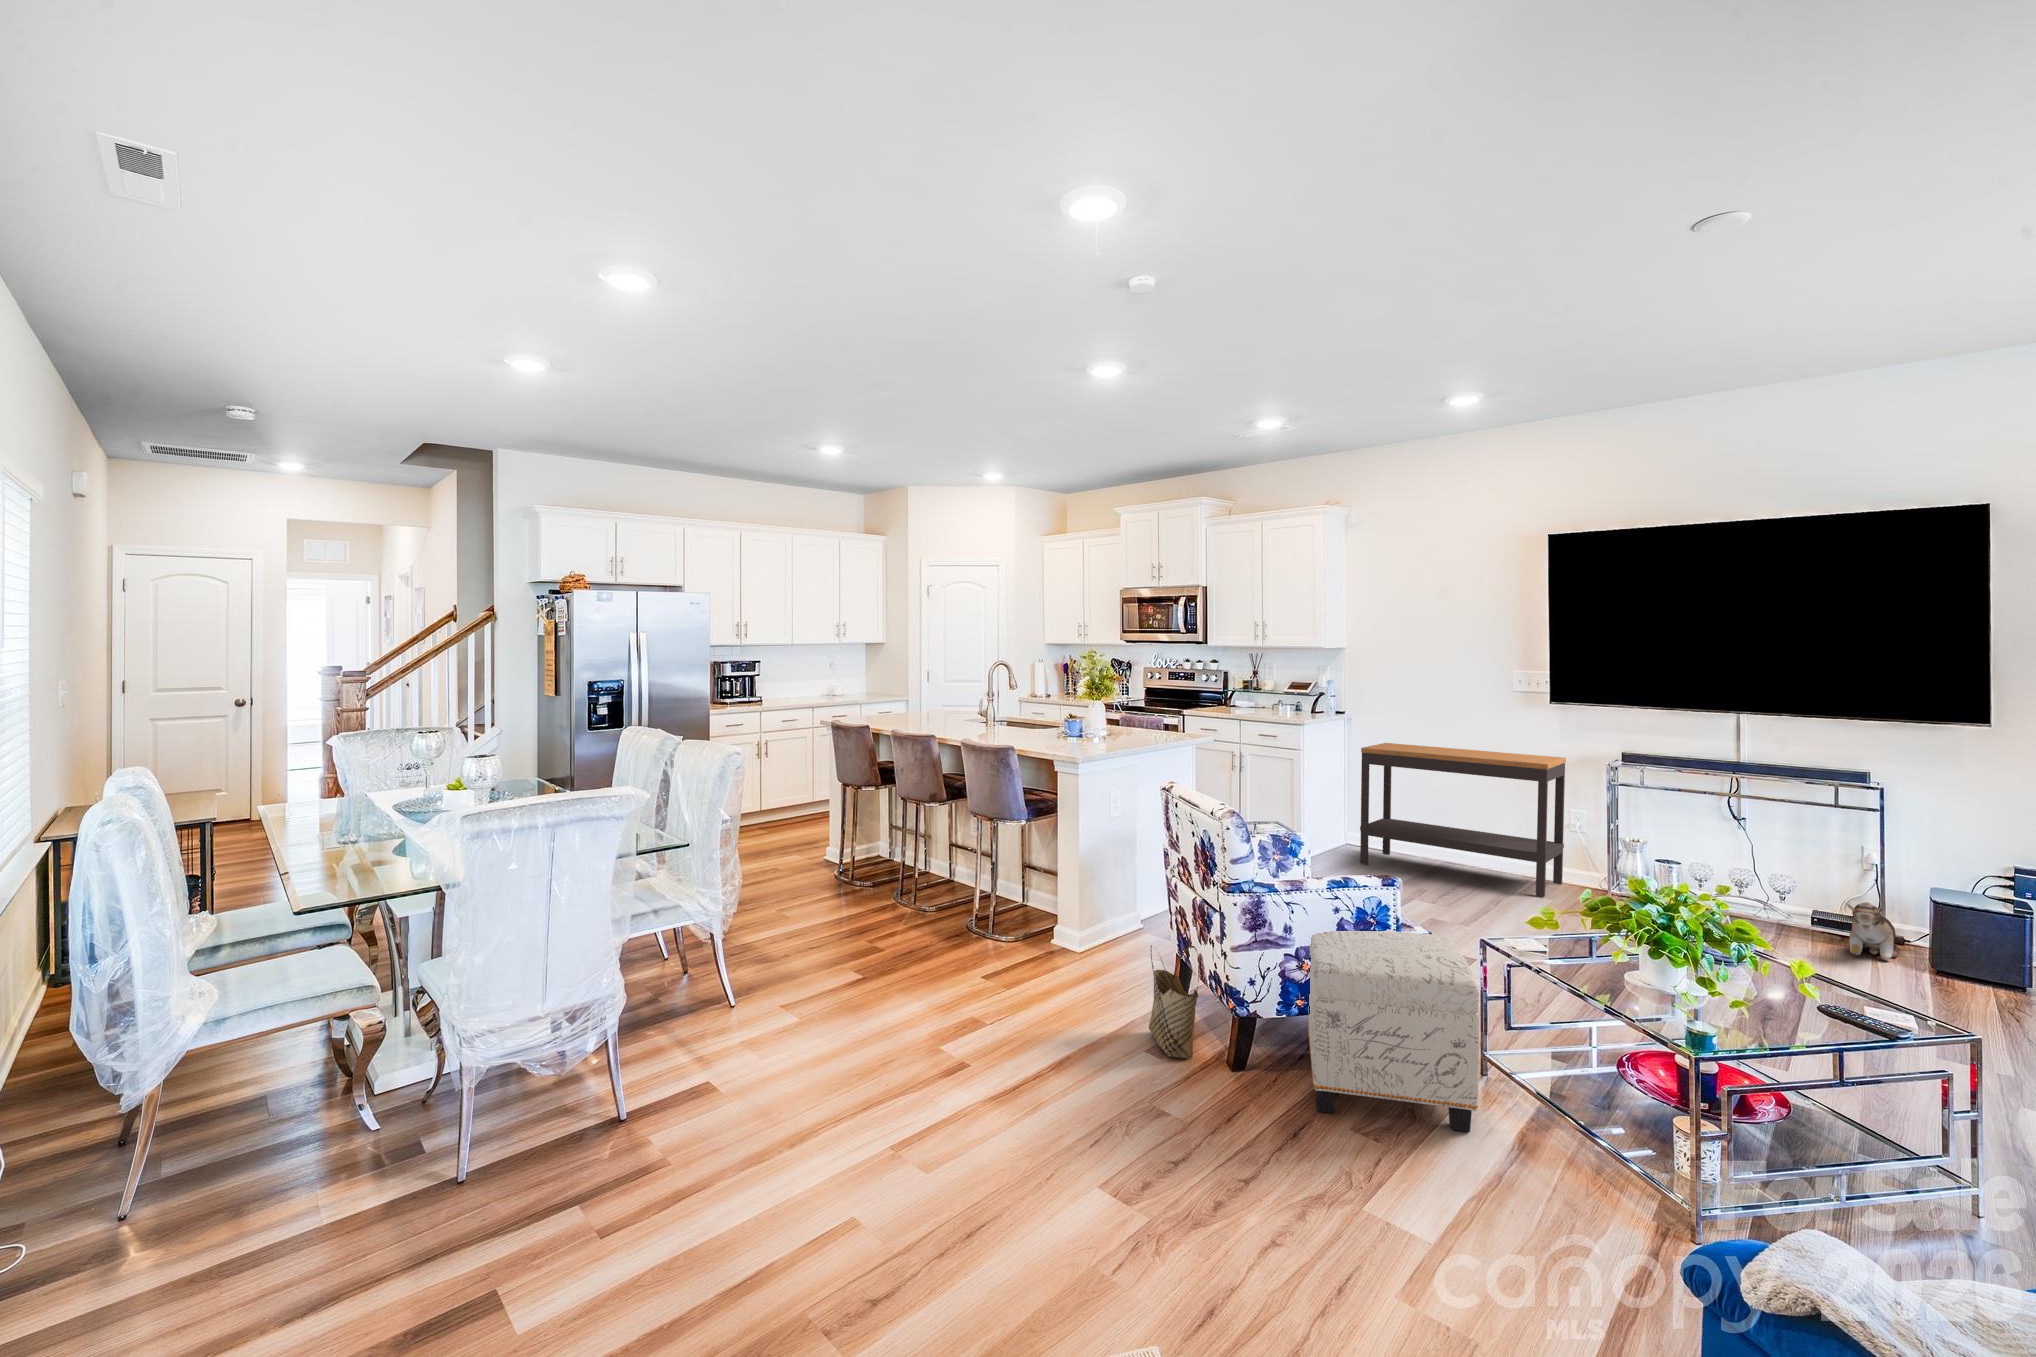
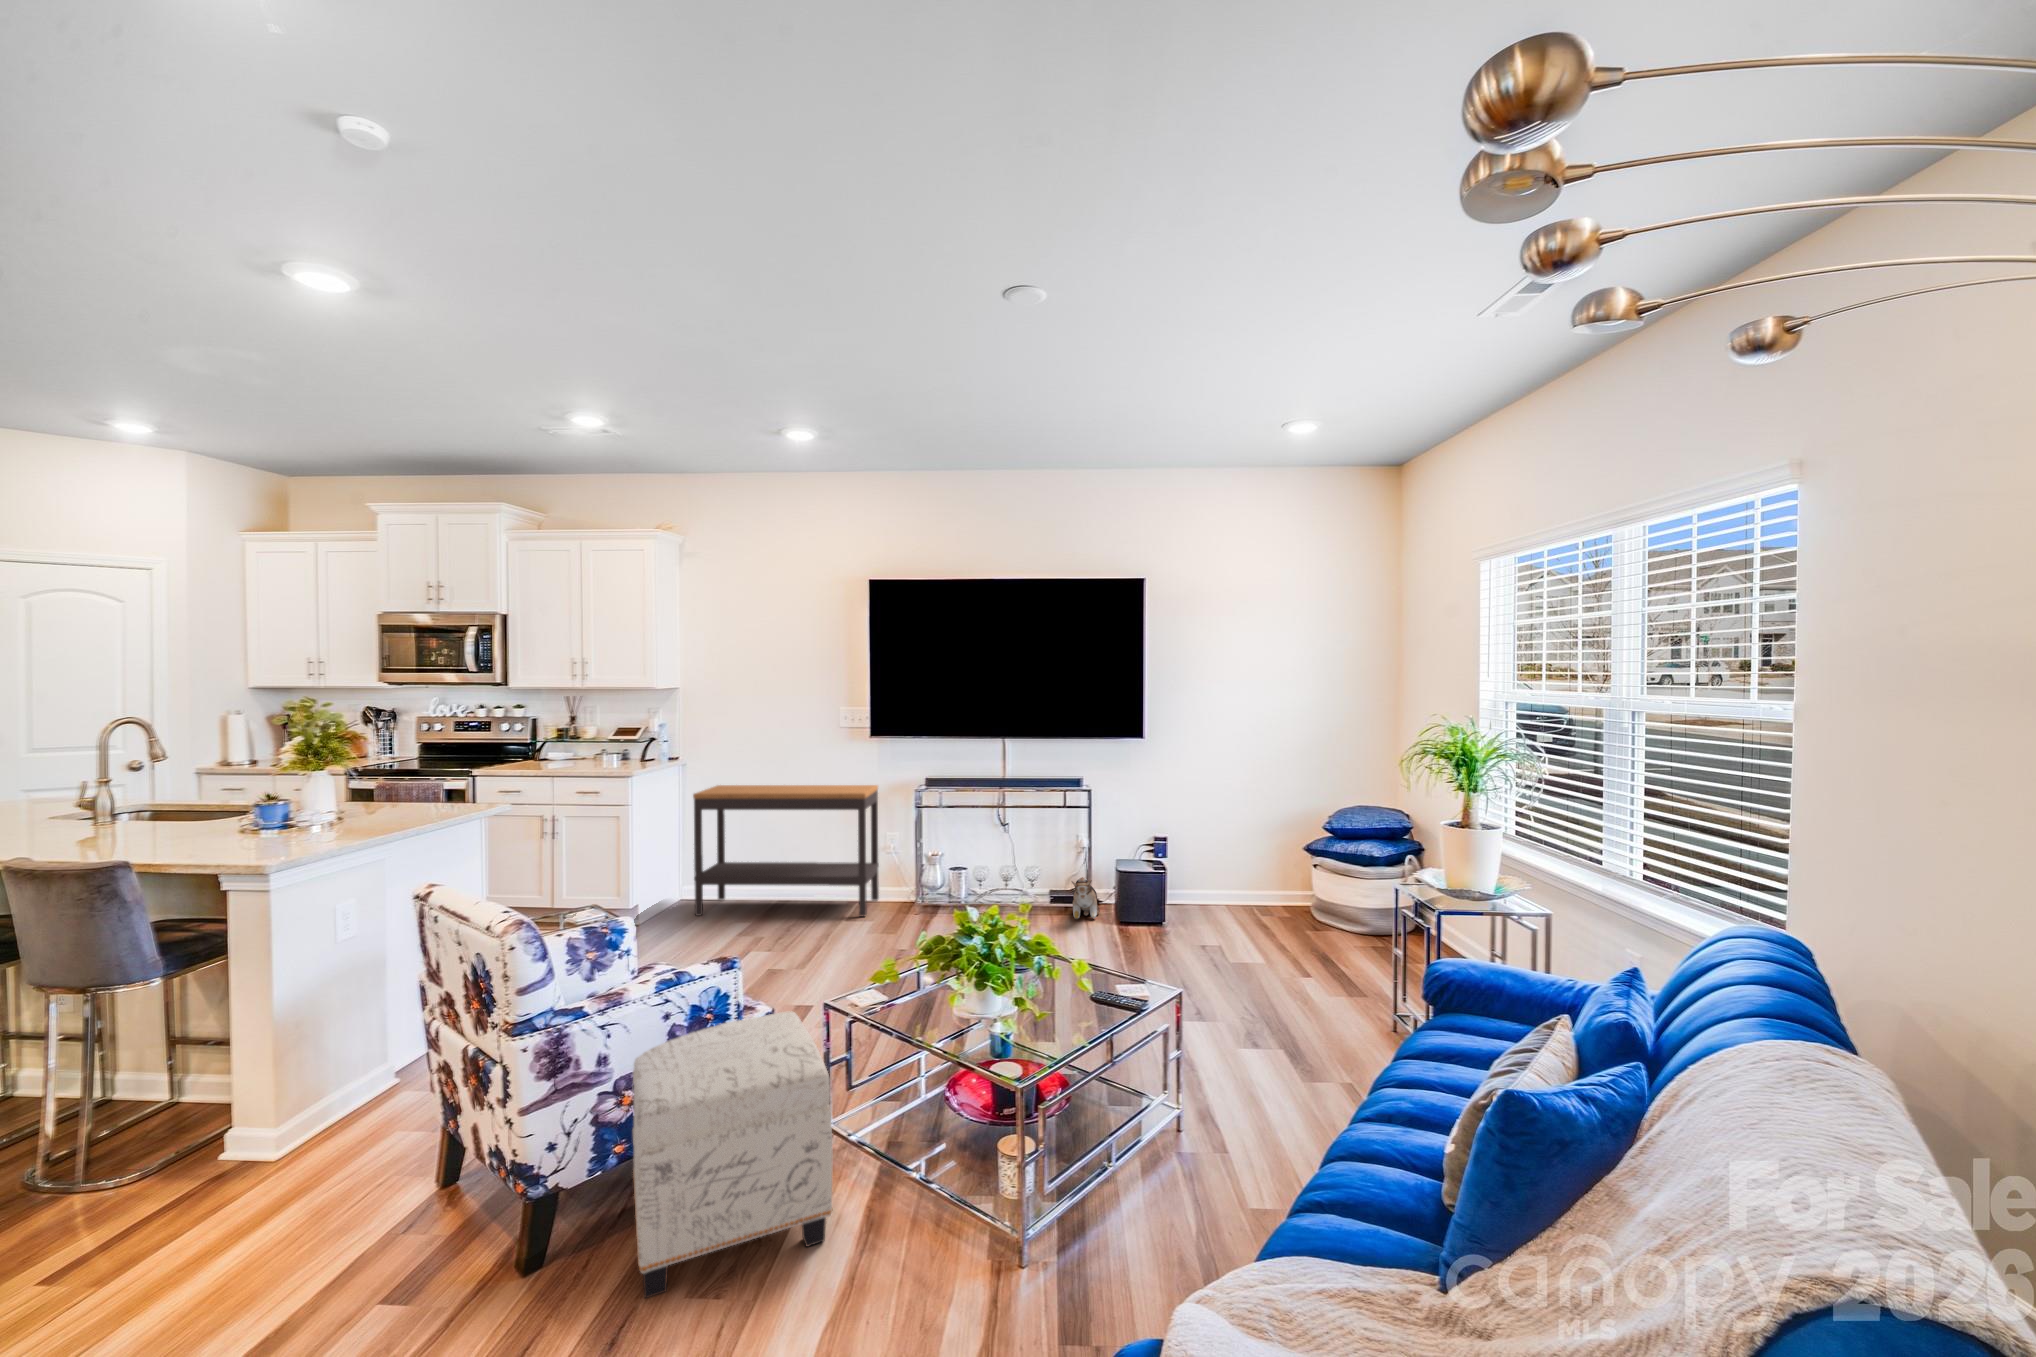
woven basket: present [1149,945,1200,1058] -> none [386,1119,470,1303]

